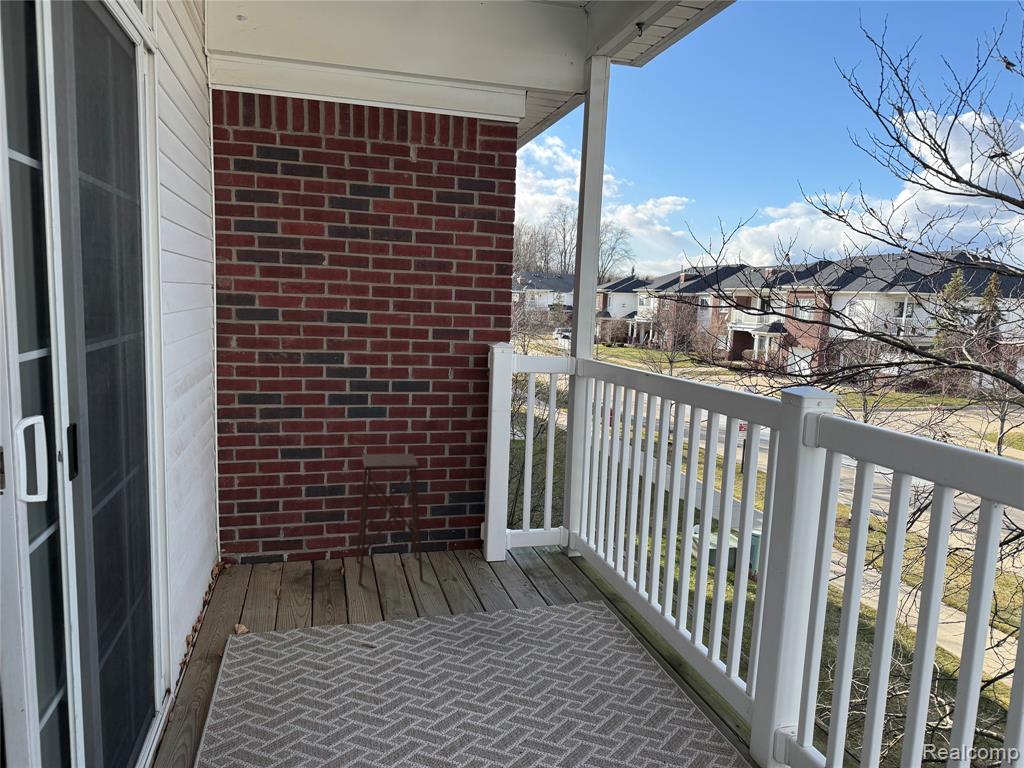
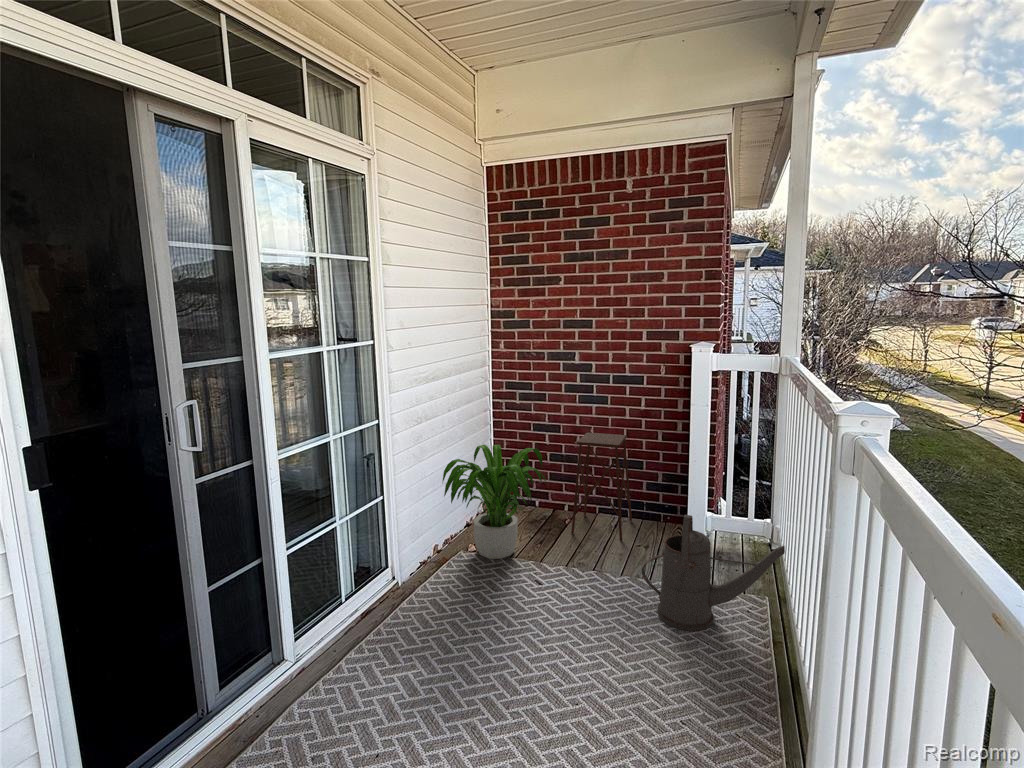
potted plant: none [209,479,354,637] -> present [442,445,546,559]
watering can: none [499,529,636,653] -> present [642,515,785,631]

